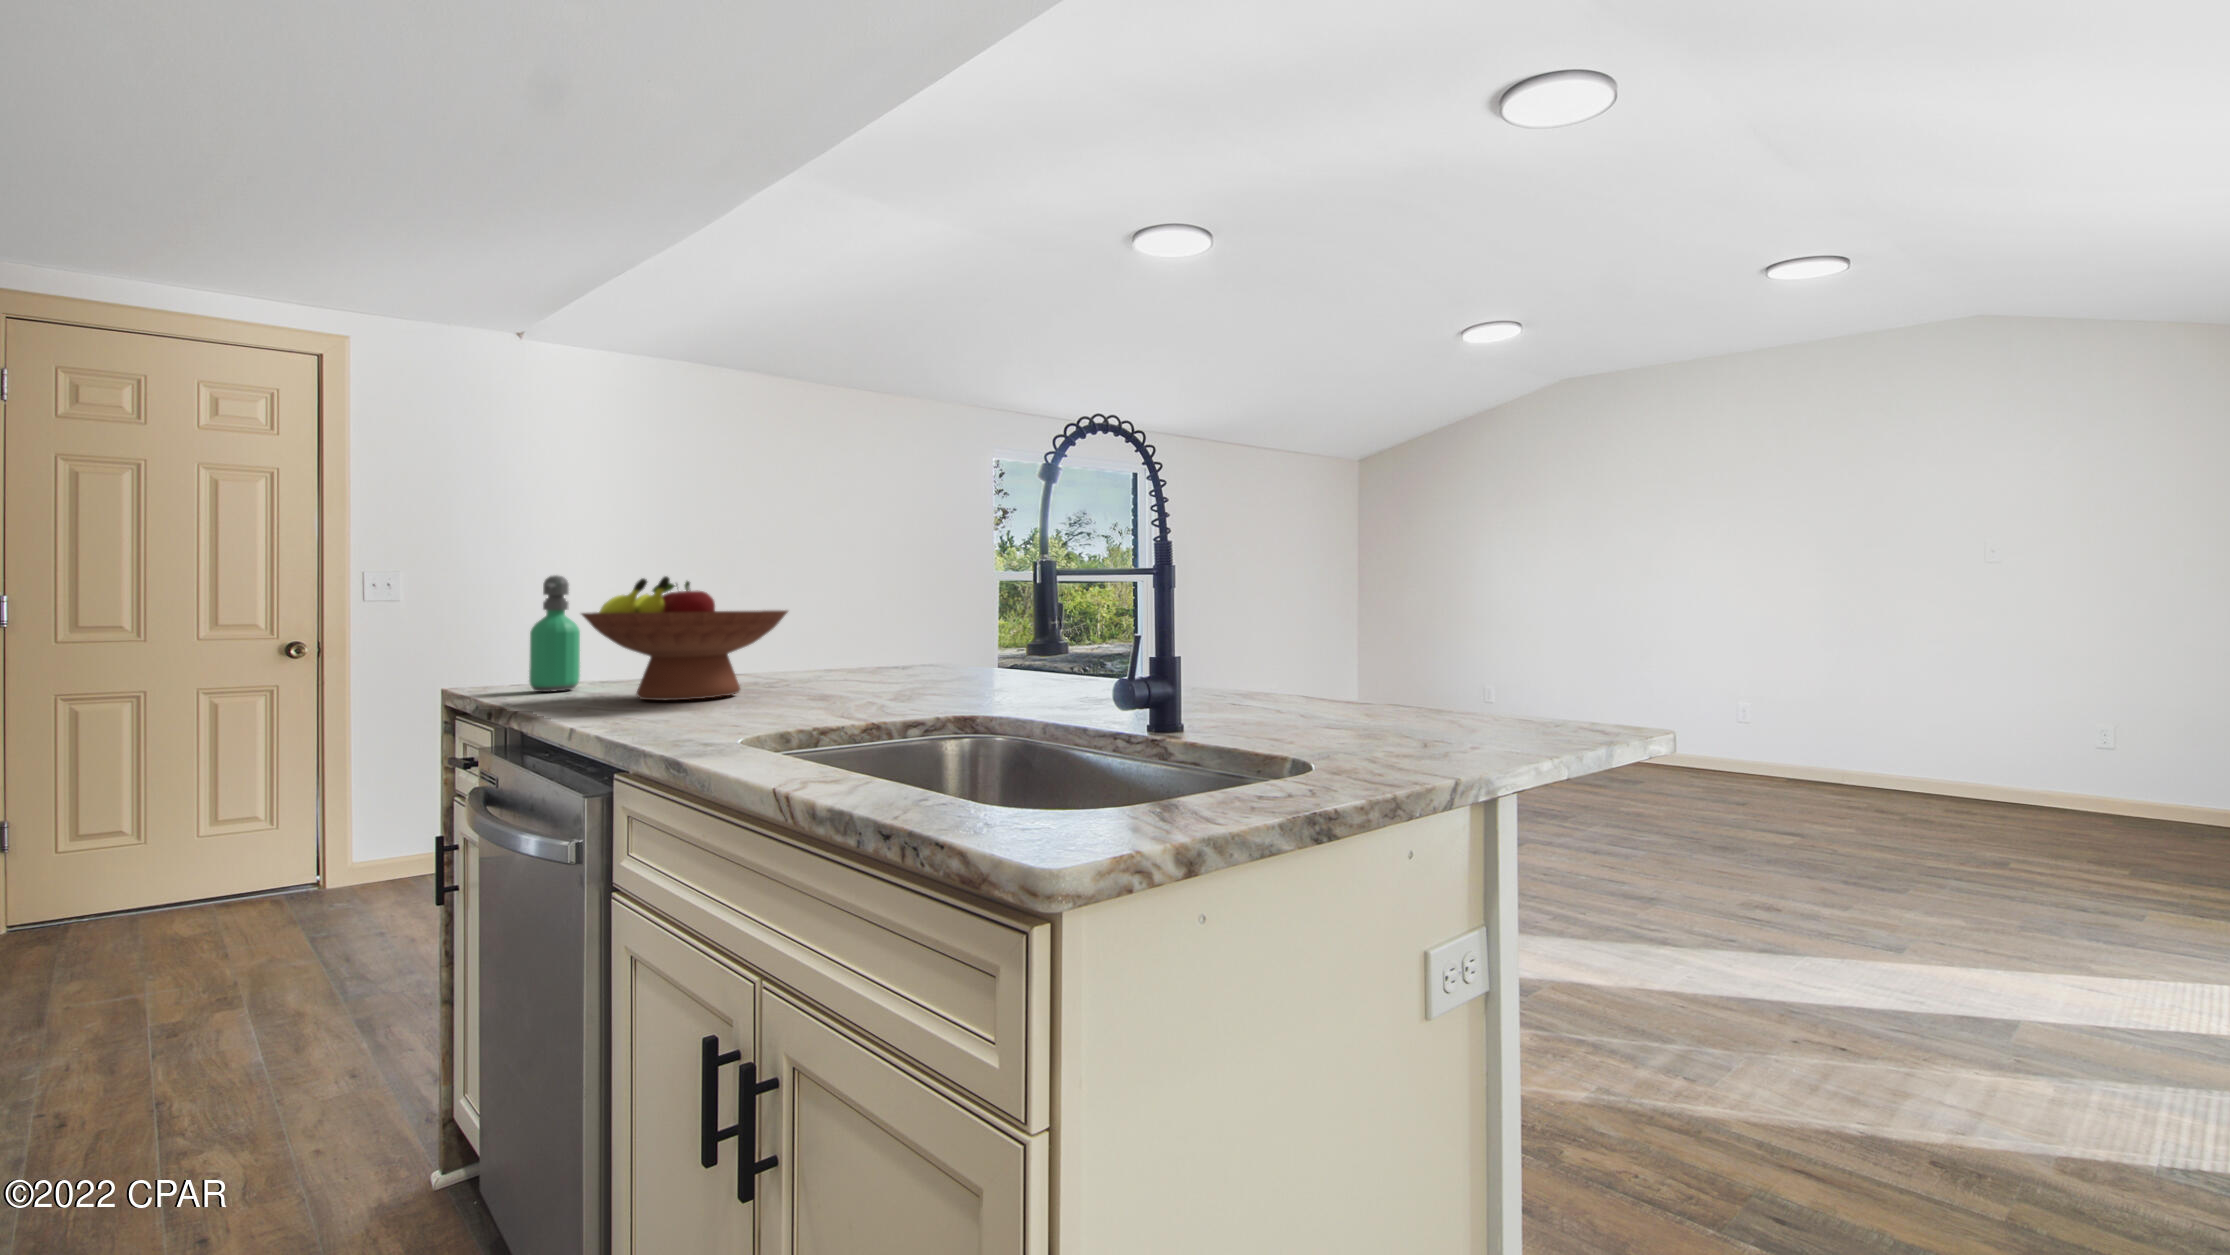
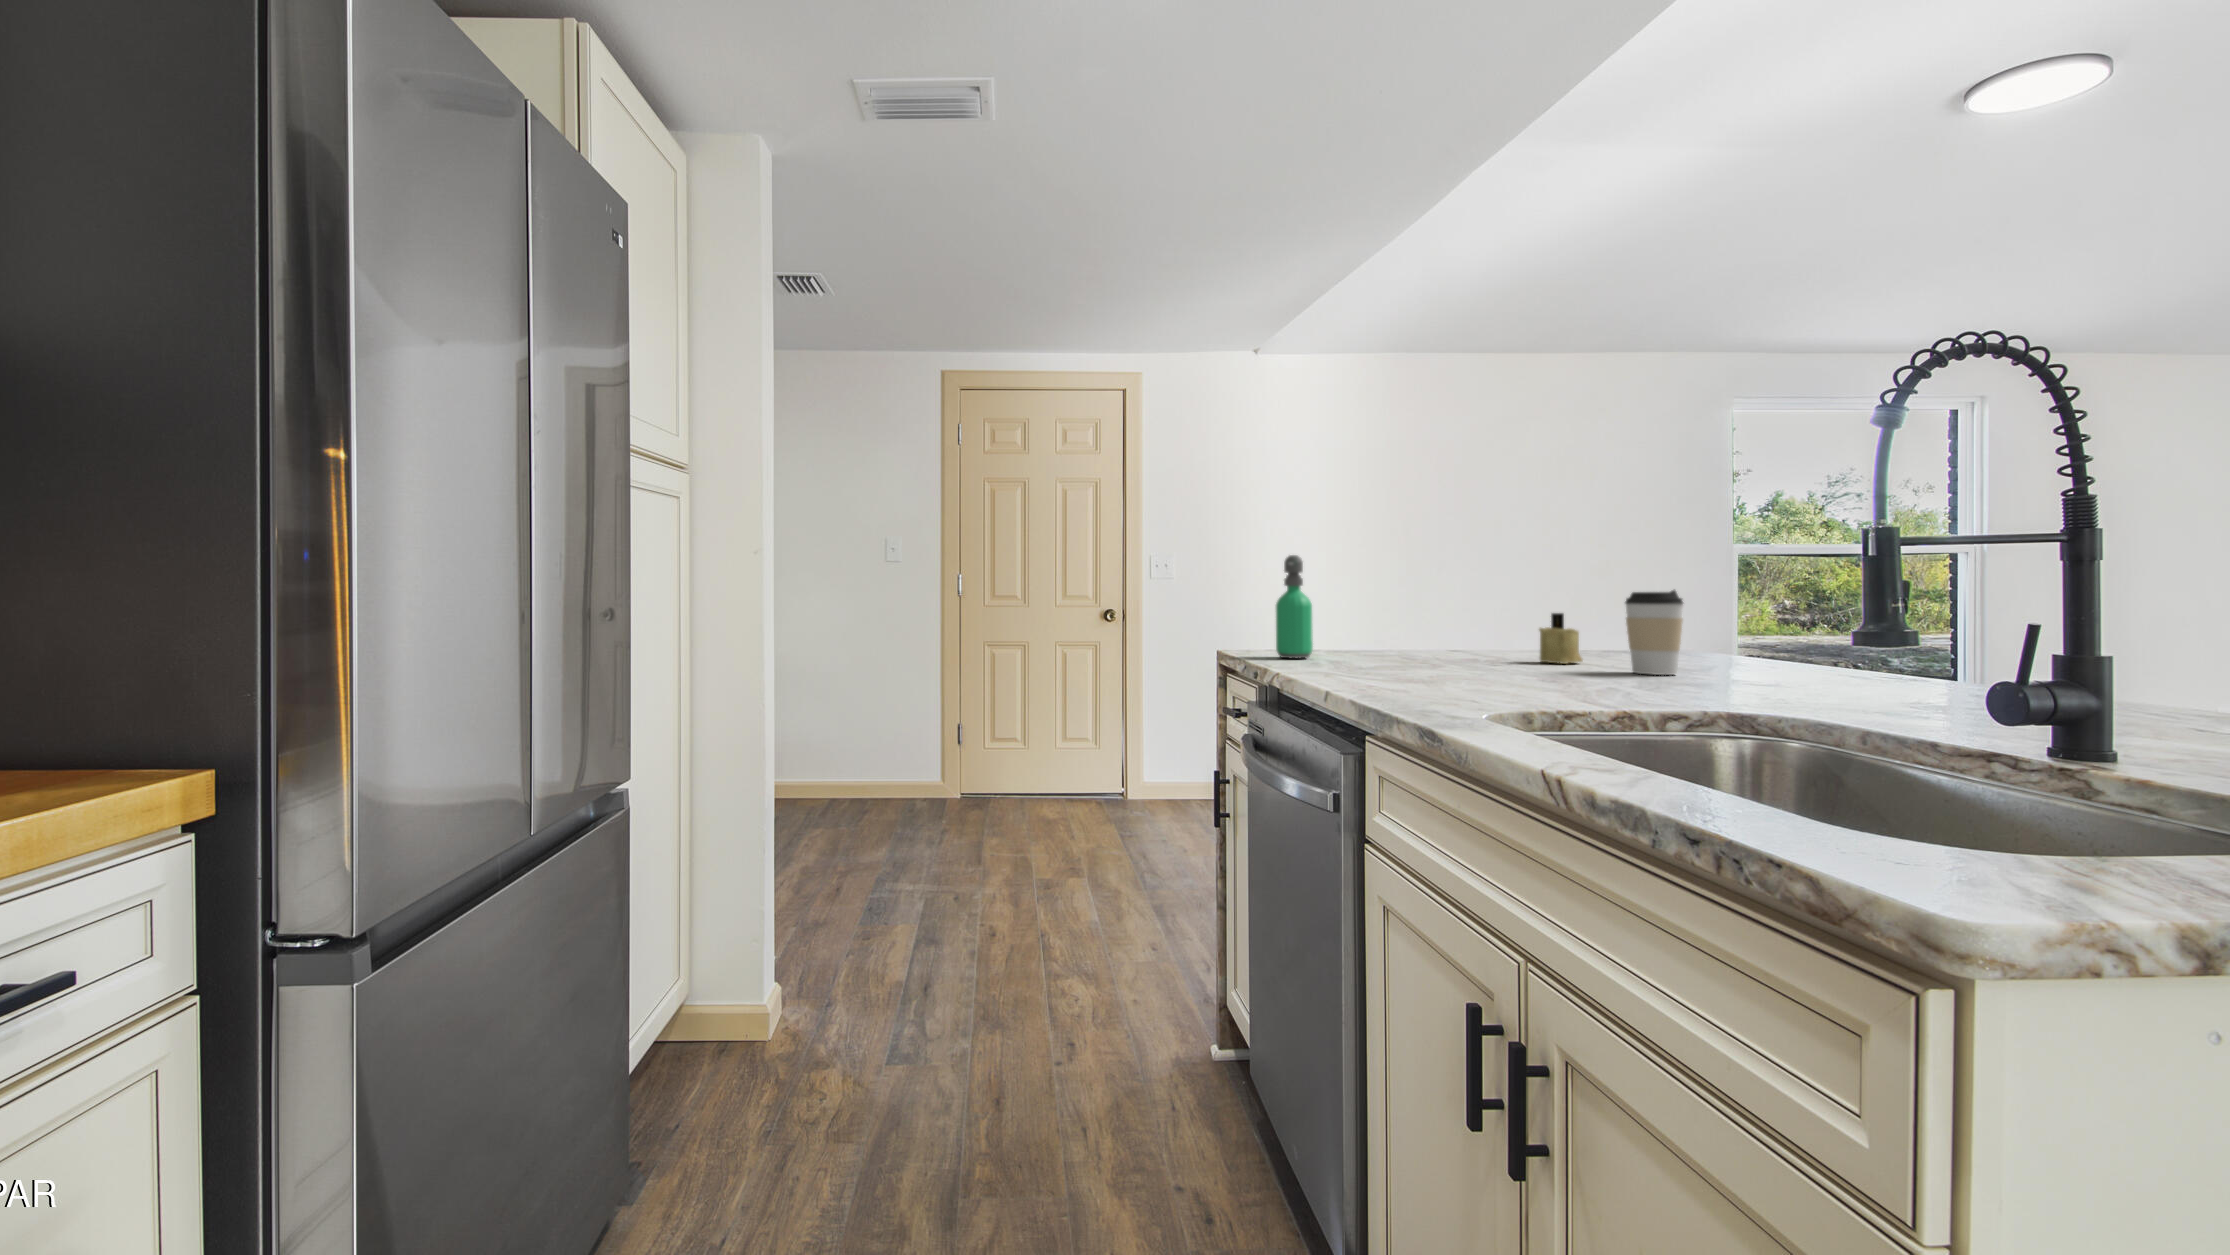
fruit bowl: present [582,576,788,701] -> none [1318,553,1509,675]
coffee cup: none [889,611,933,682] -> present [1625,590,1683,675]
candle: none [822,632,859,677] -> present [1539,613,1582,664]

